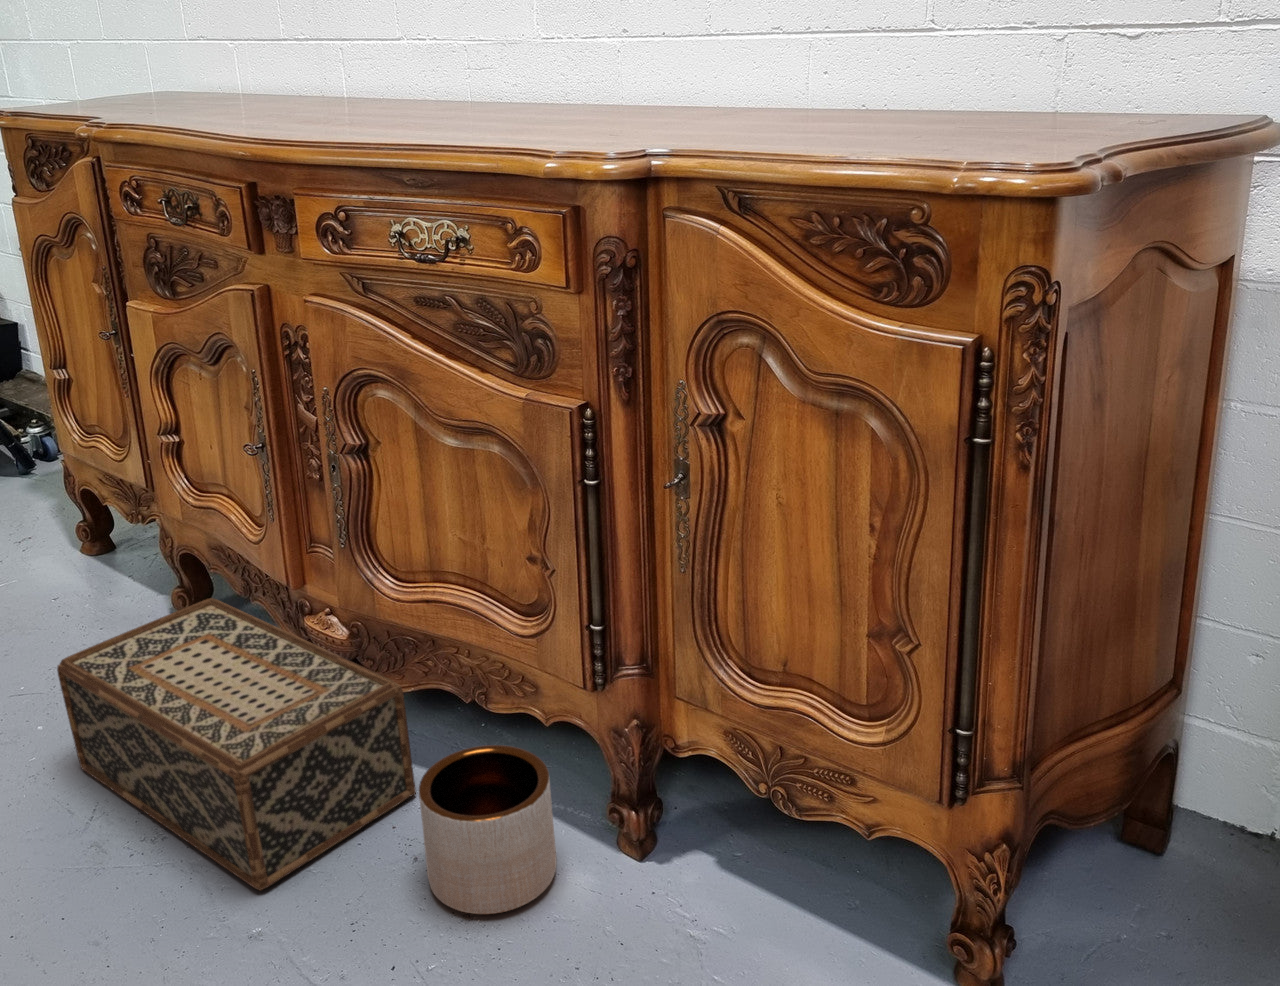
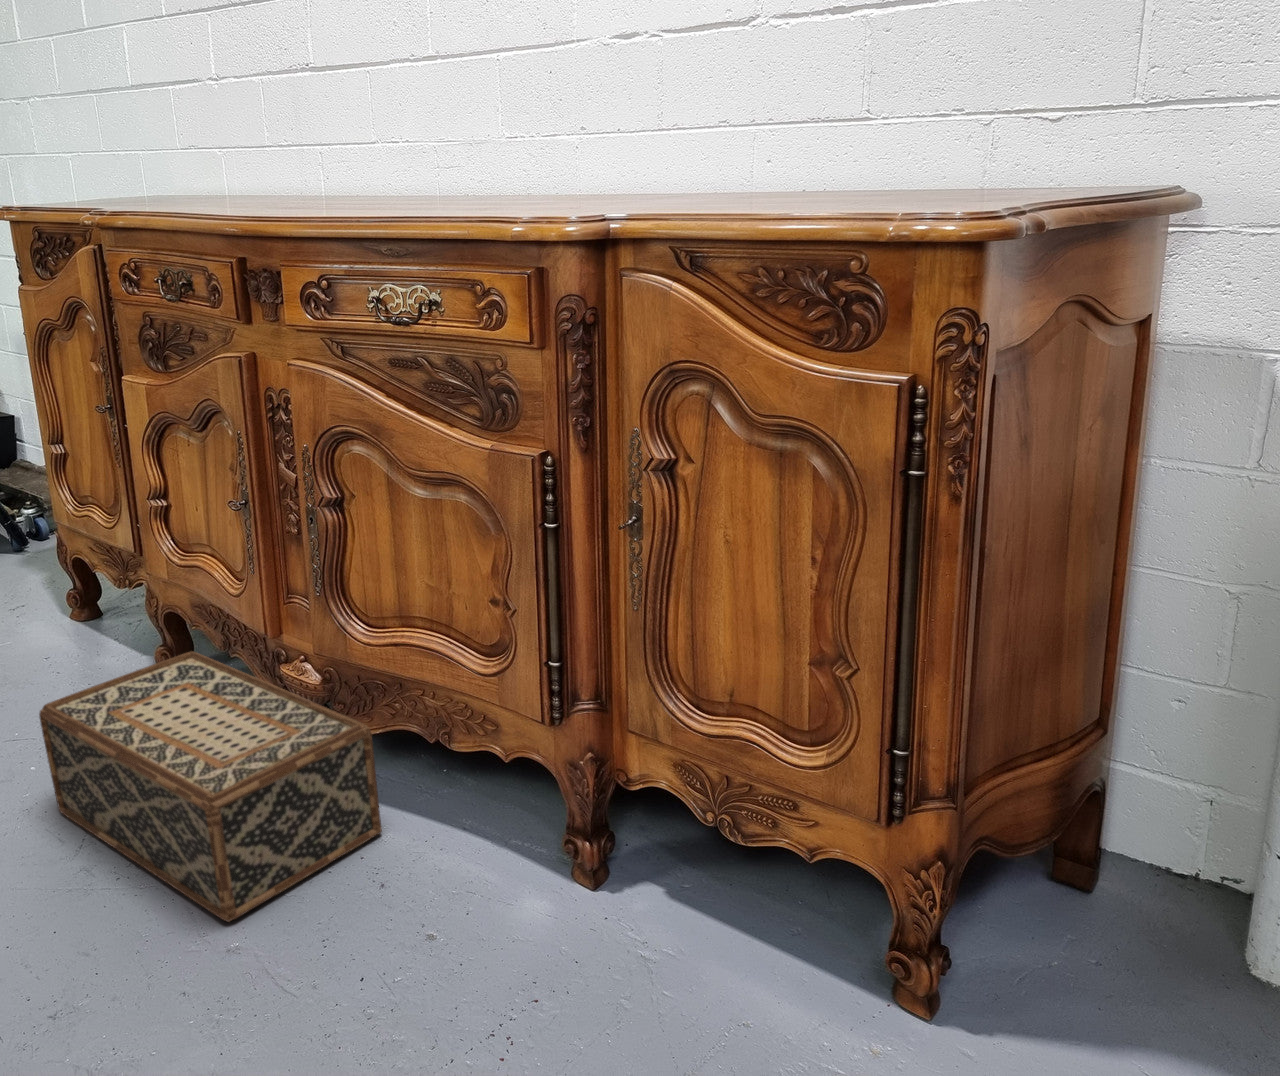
planter: present [419,745,556,914] -> none [384,781,515,942]

